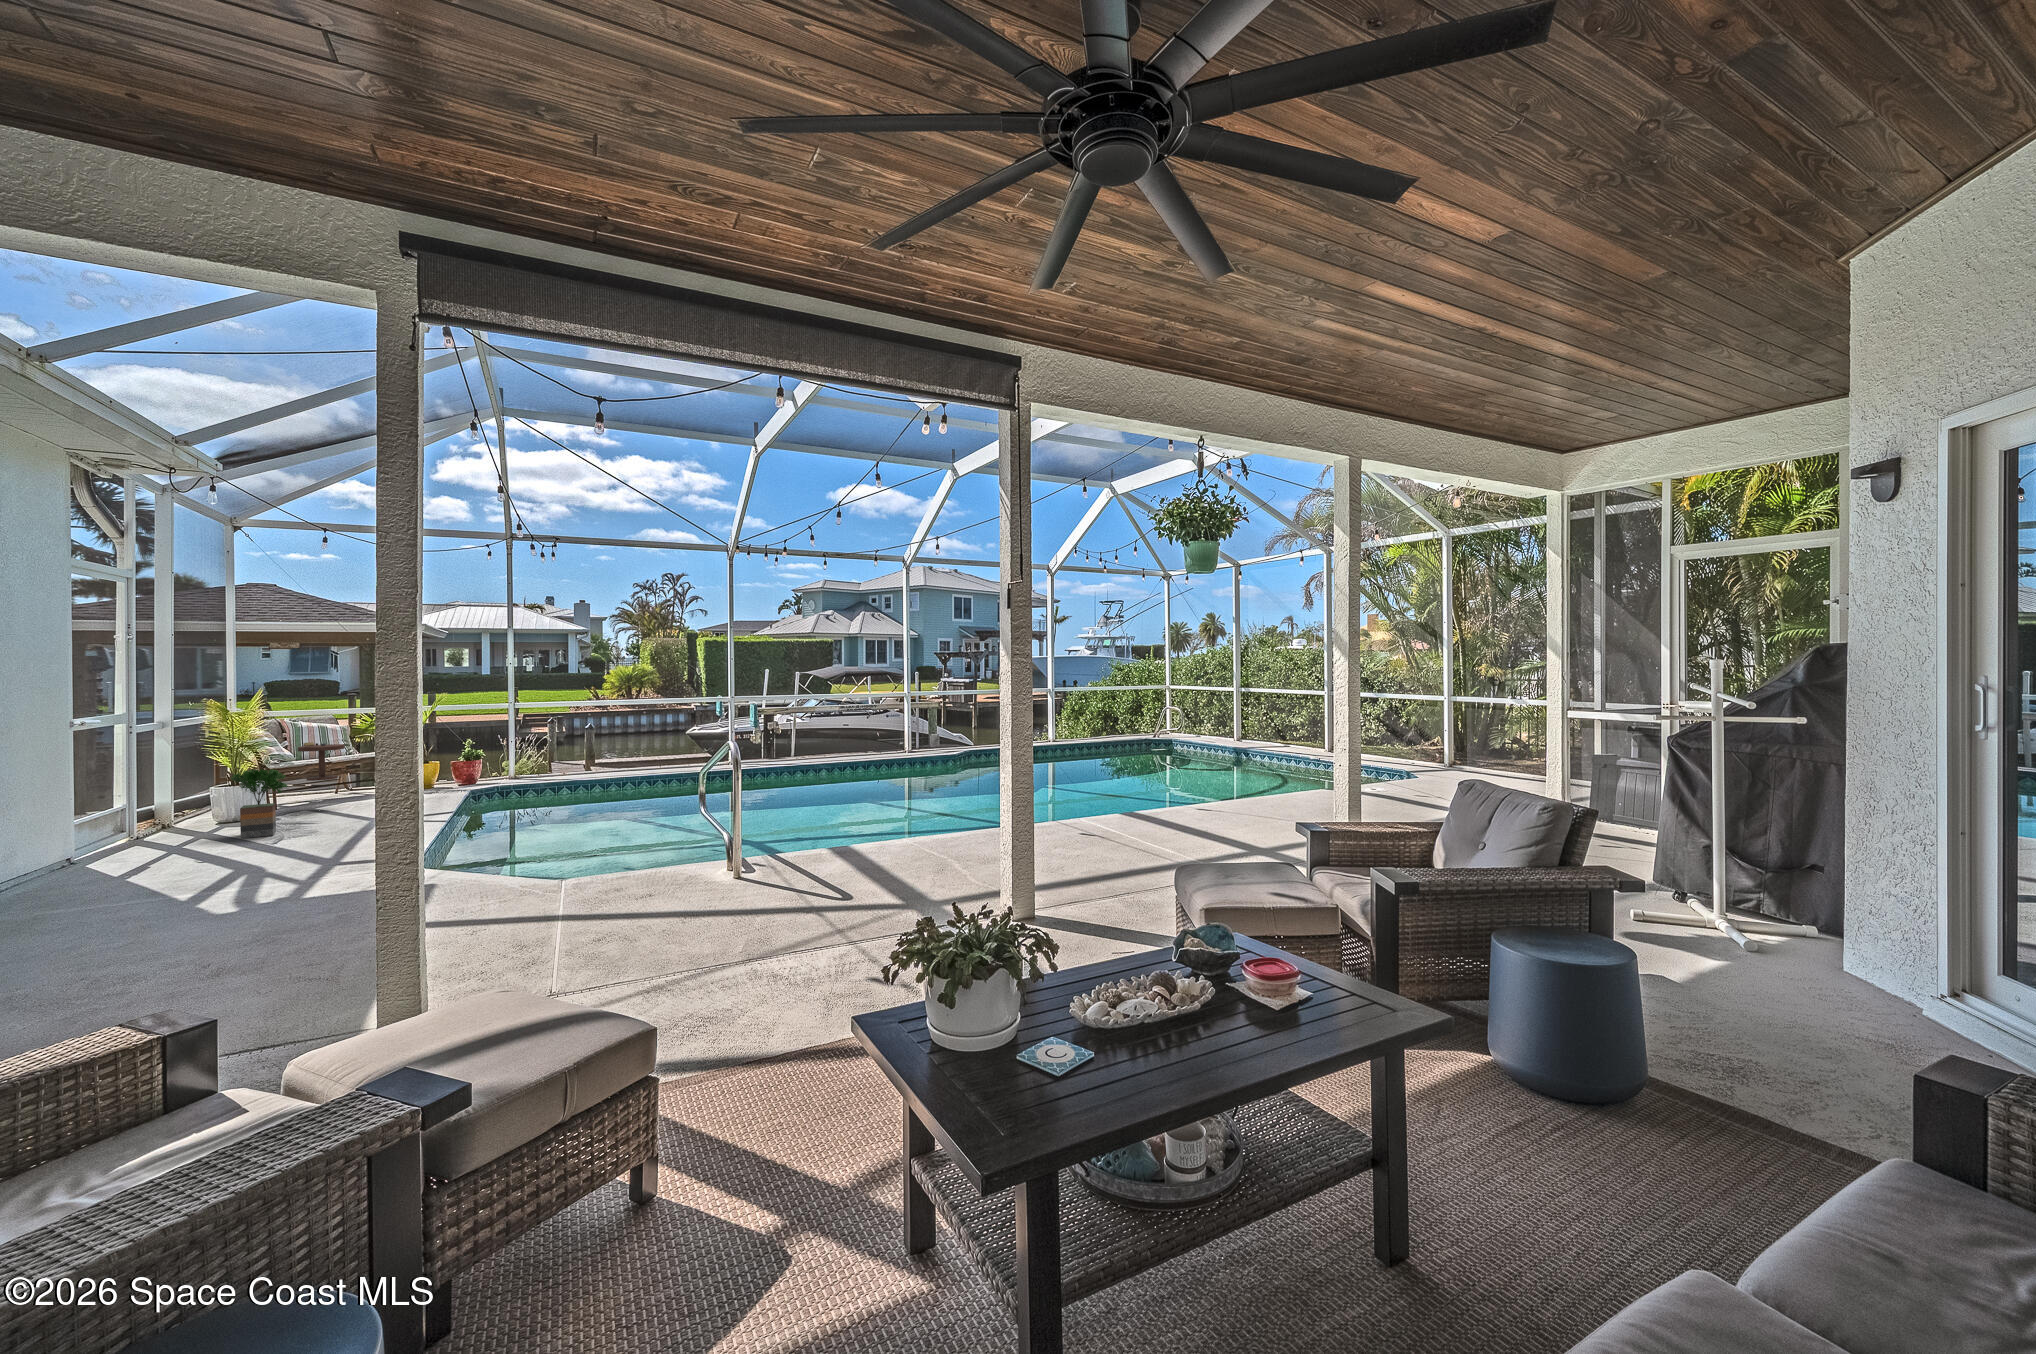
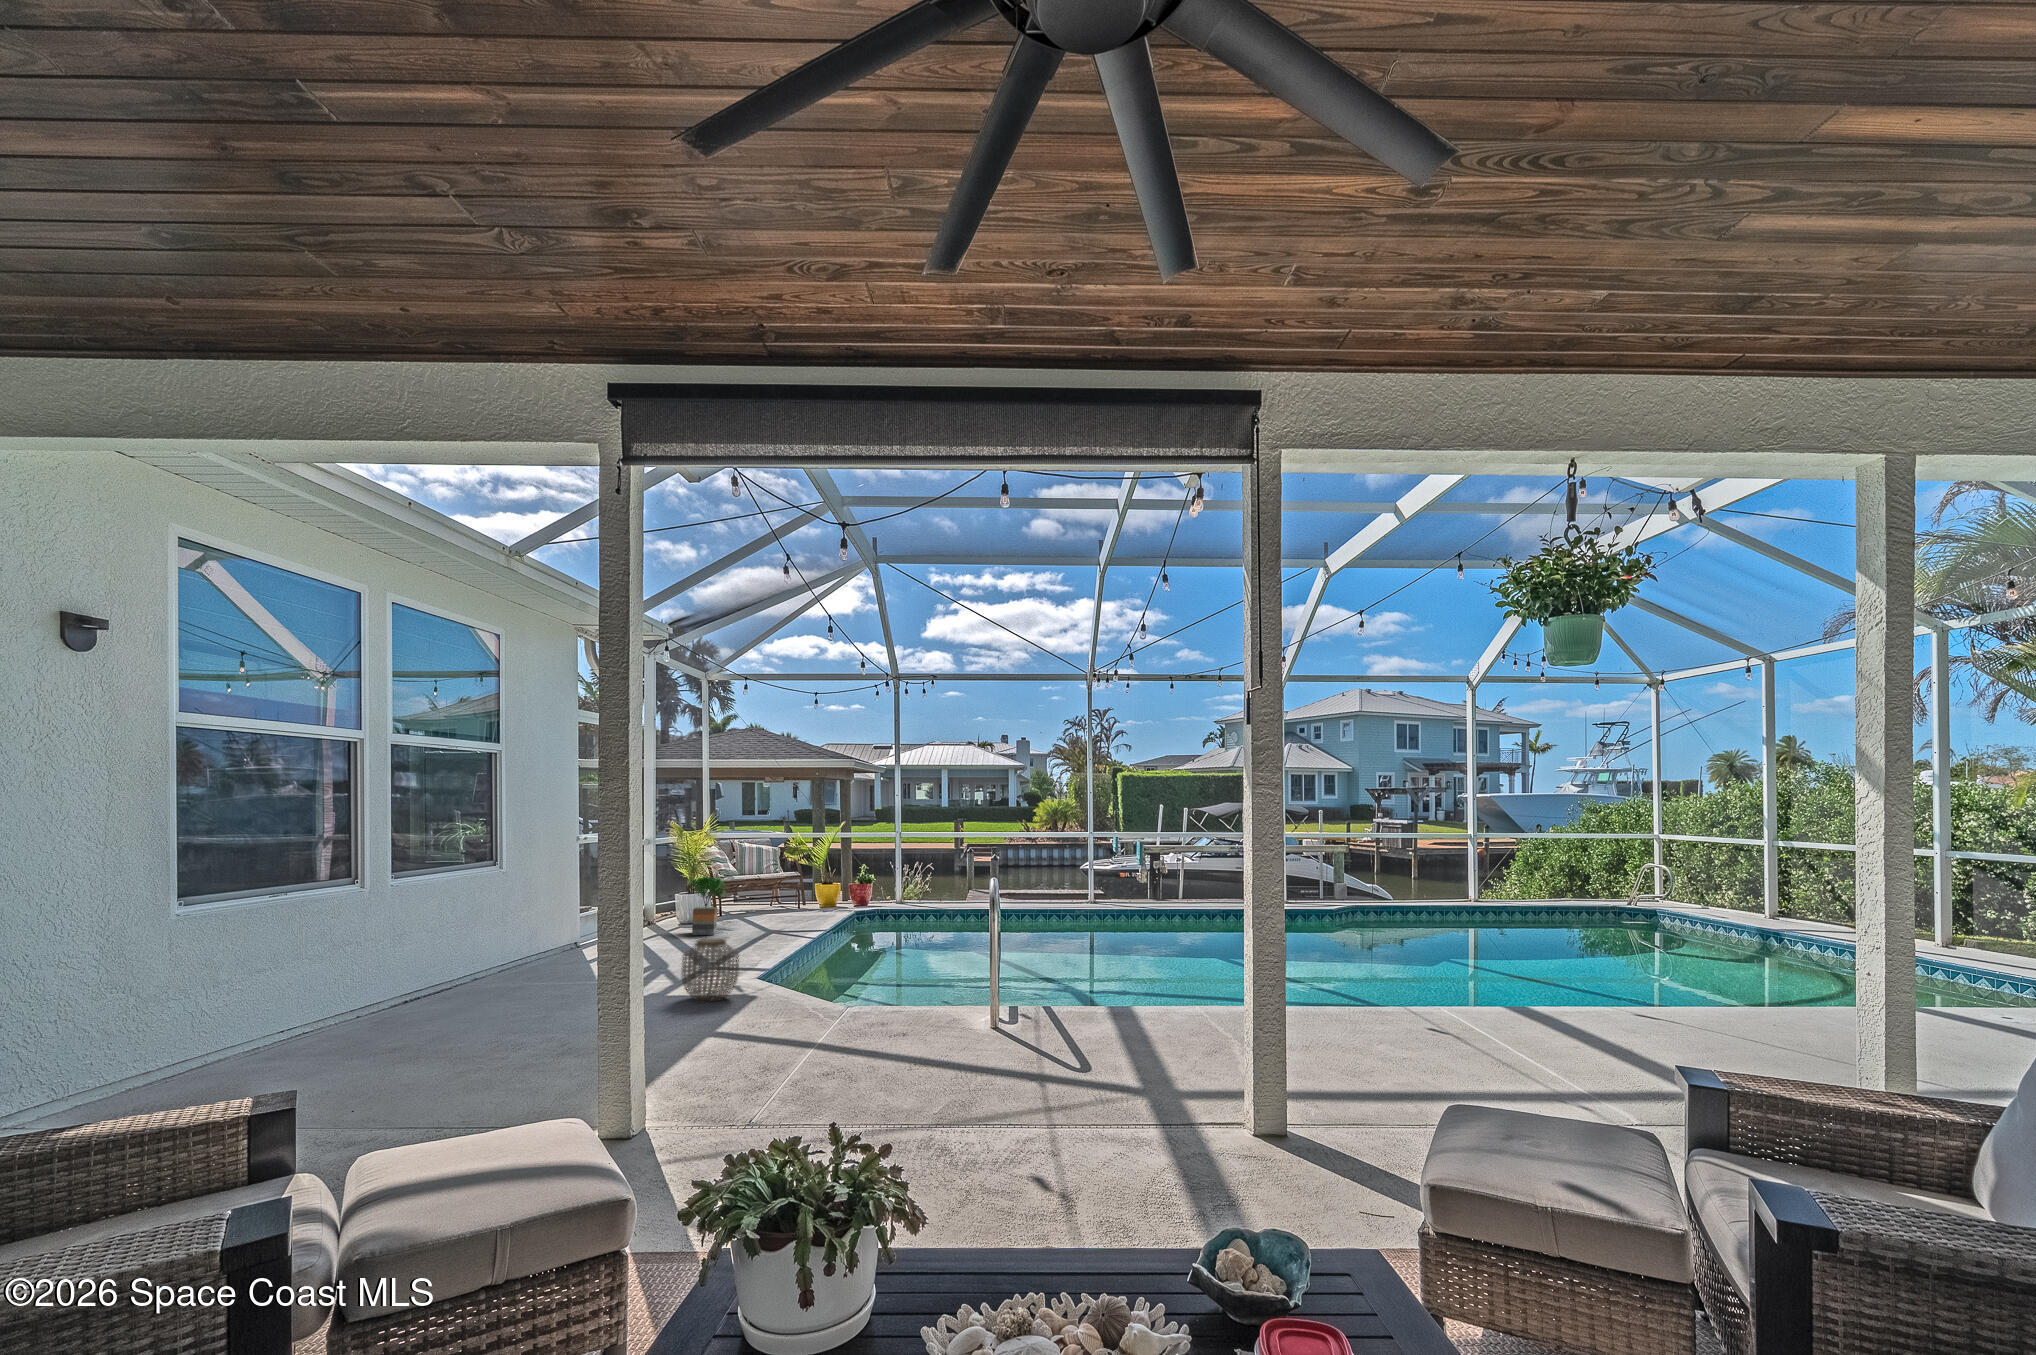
side table: present [298,742,345,781] -> none [737,858,770,920]
woven basket: none [240,853,330,932] -> present [682,939,739,1001]

